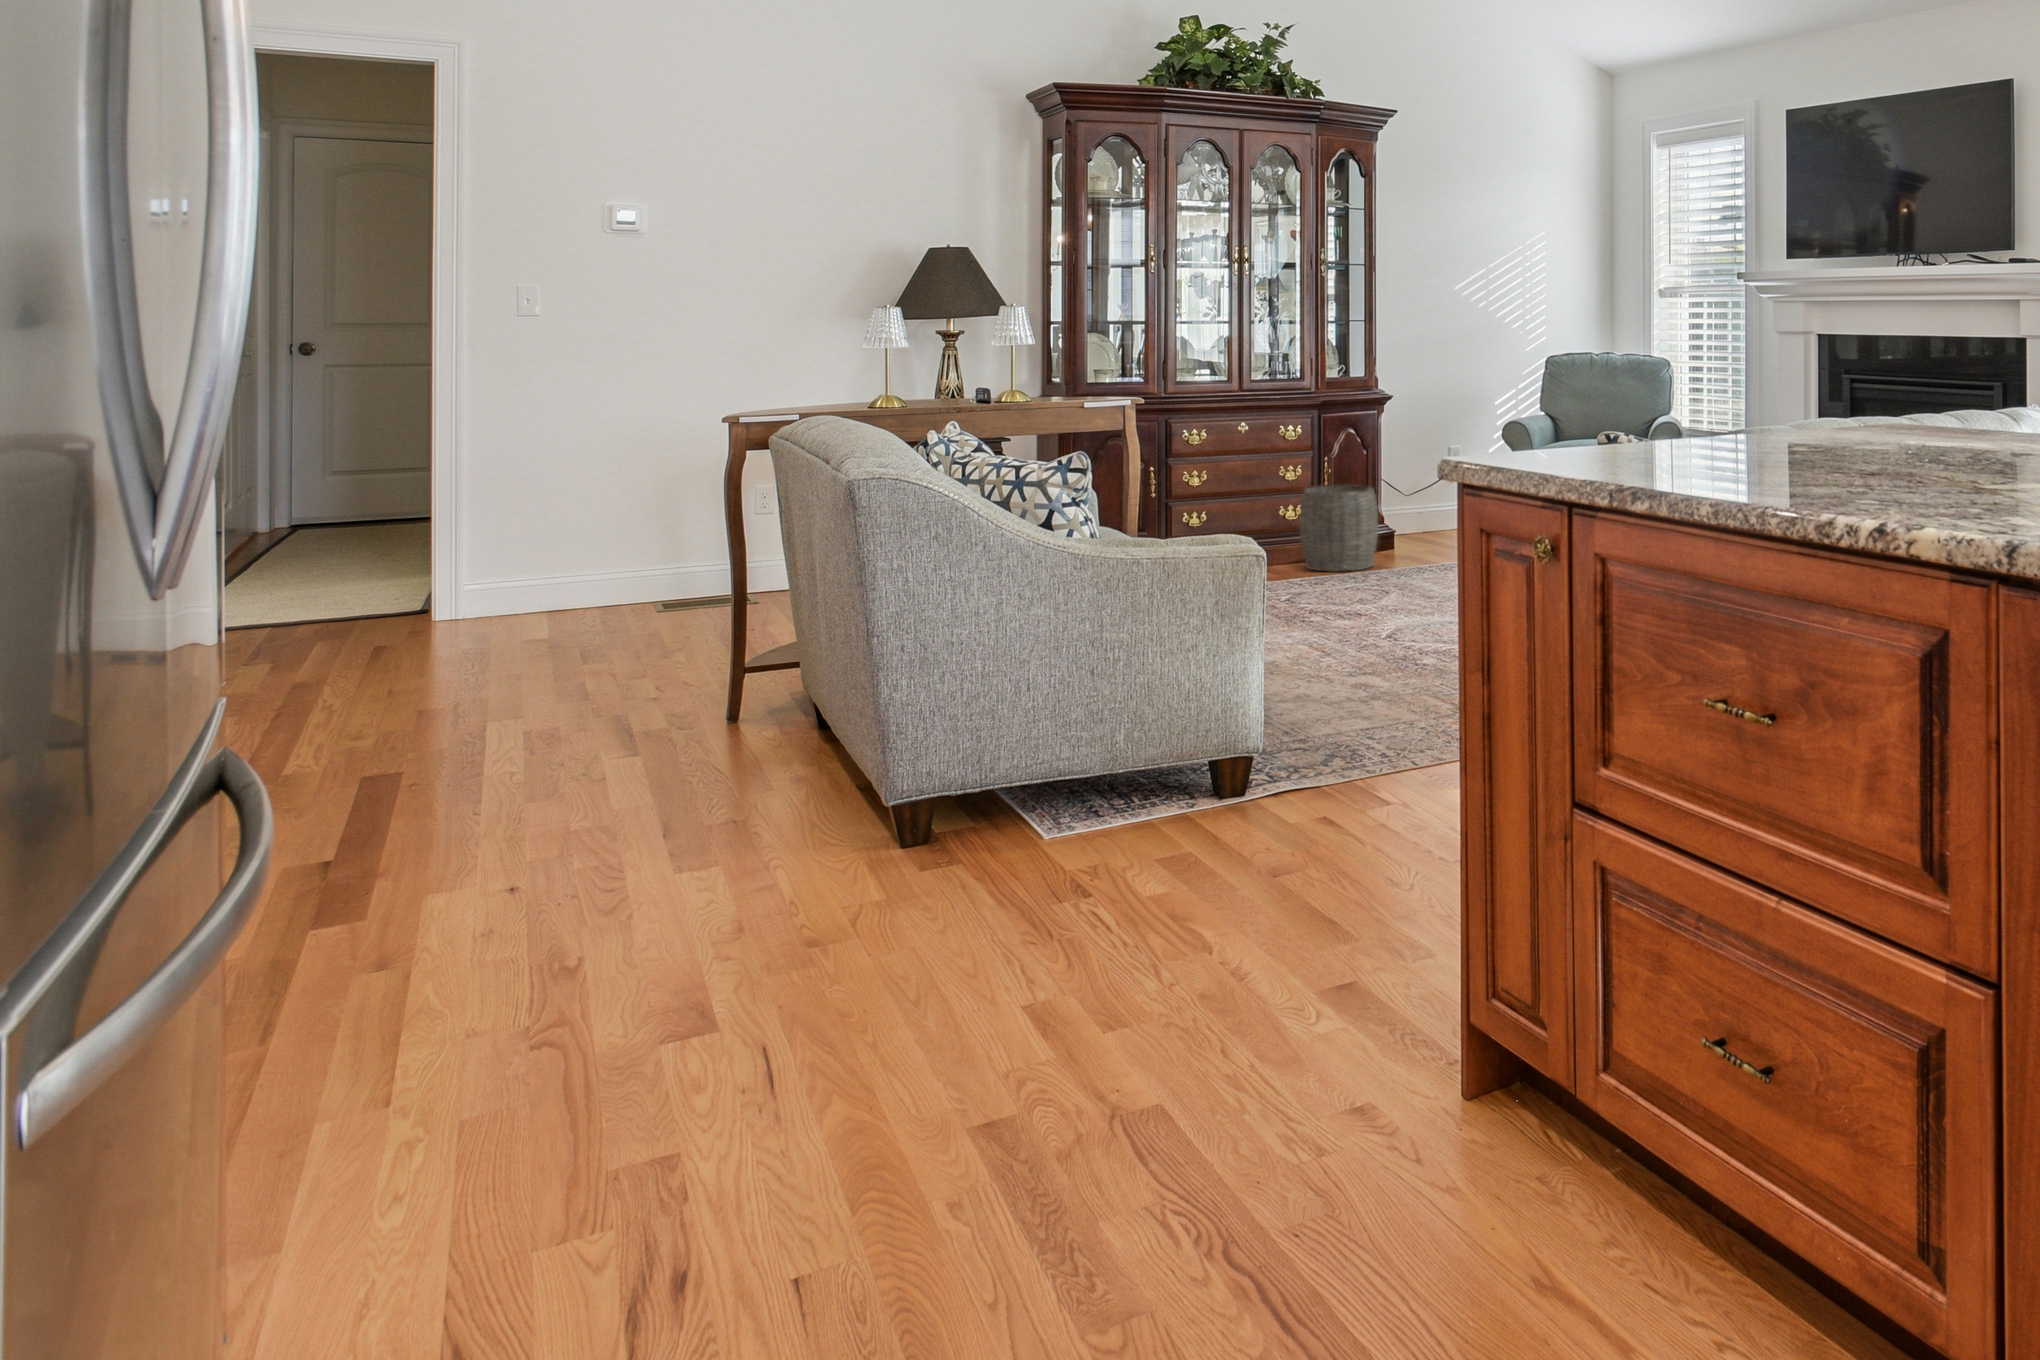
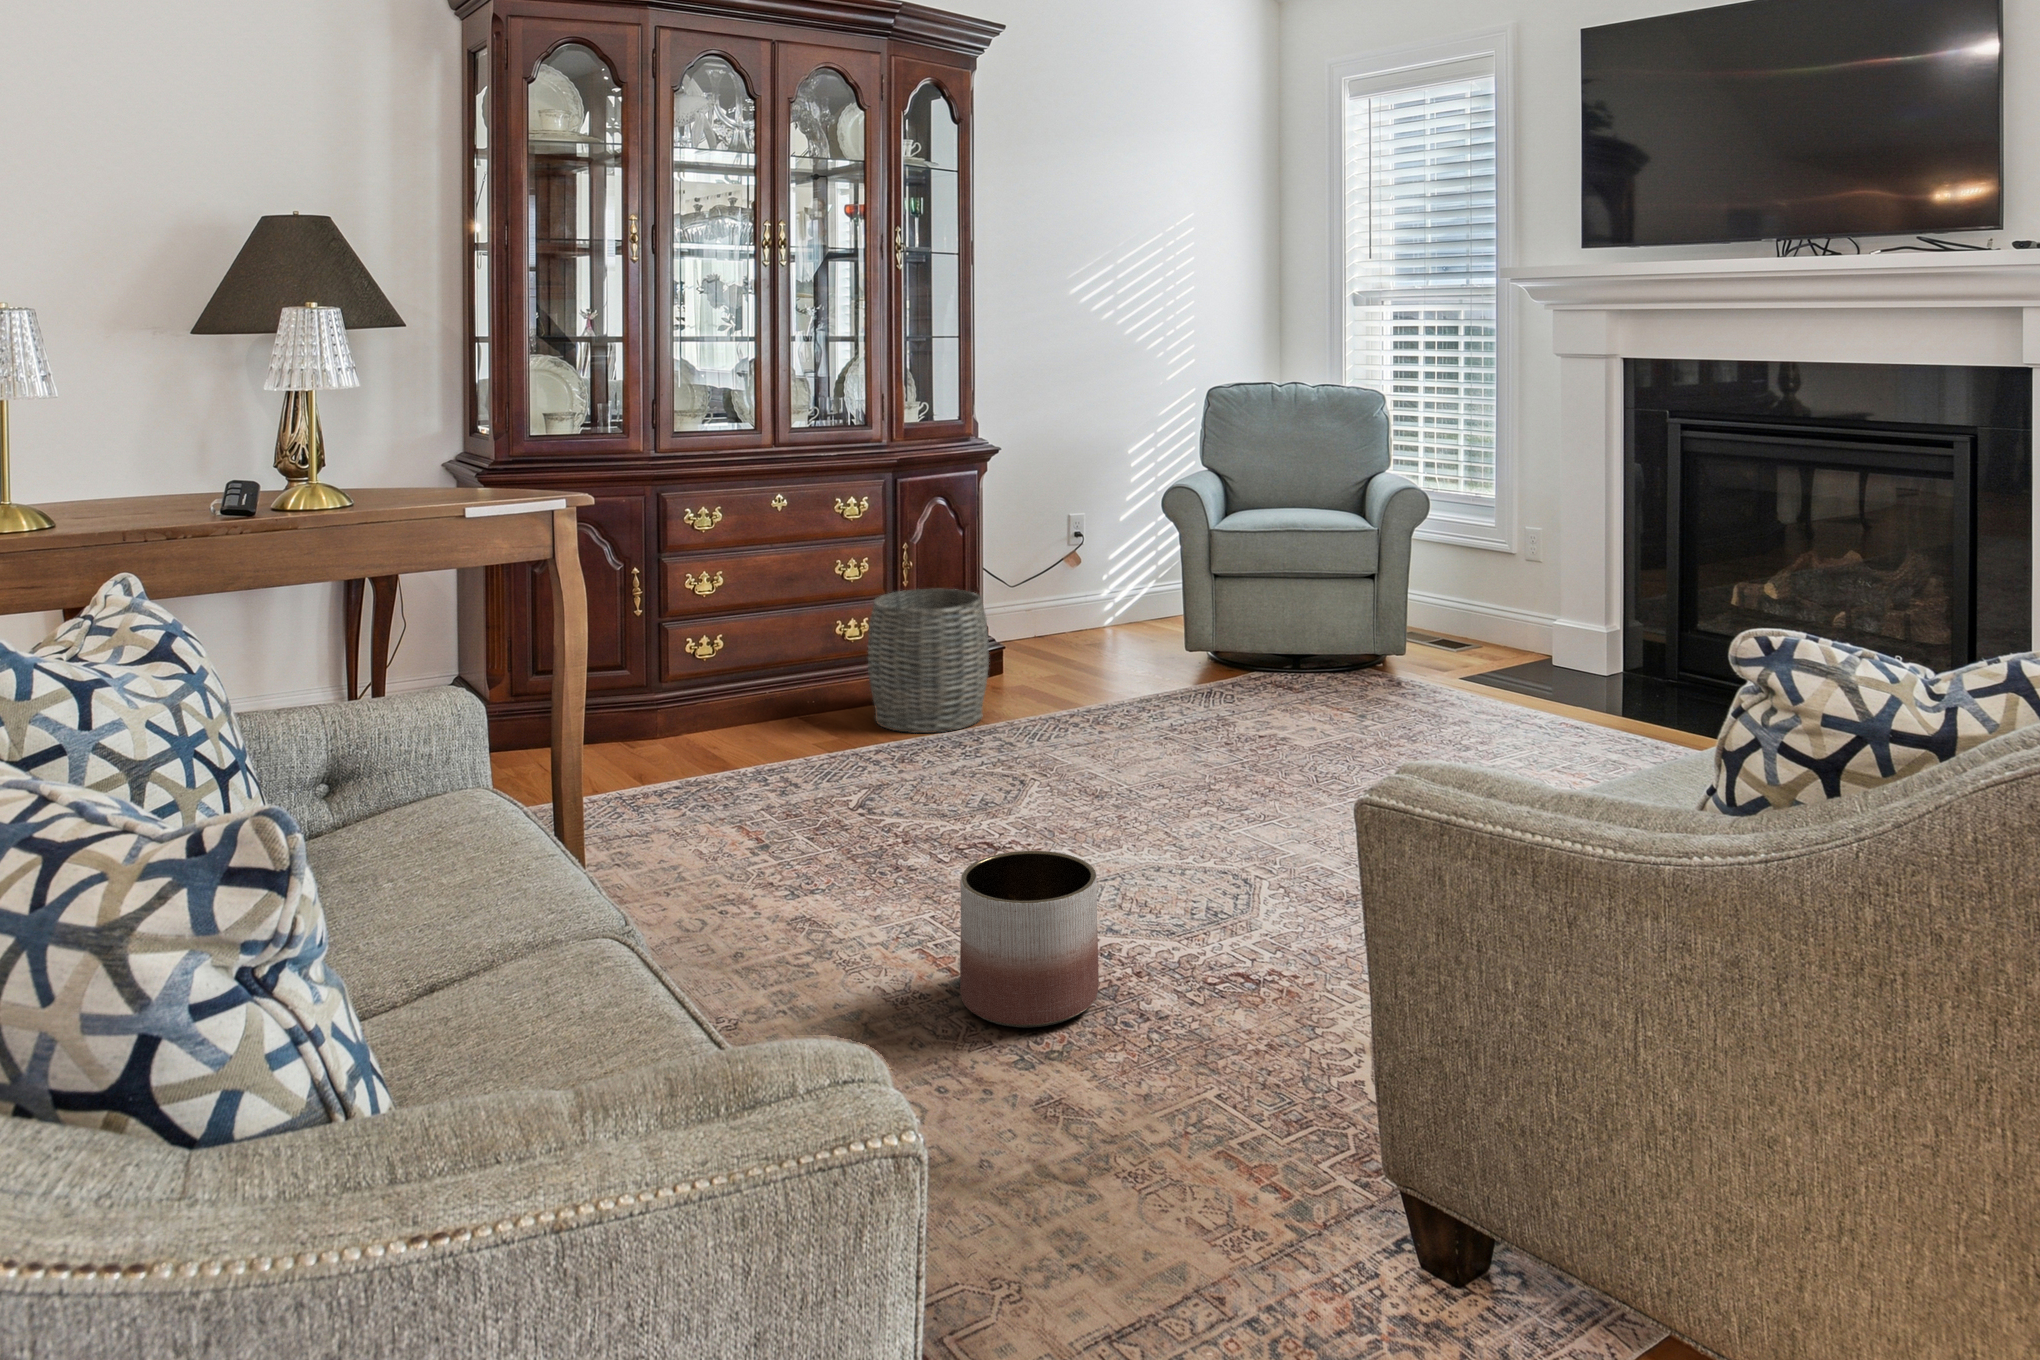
planter: none [1337,581,1408,657] -> present [960,851,1099,1028]

